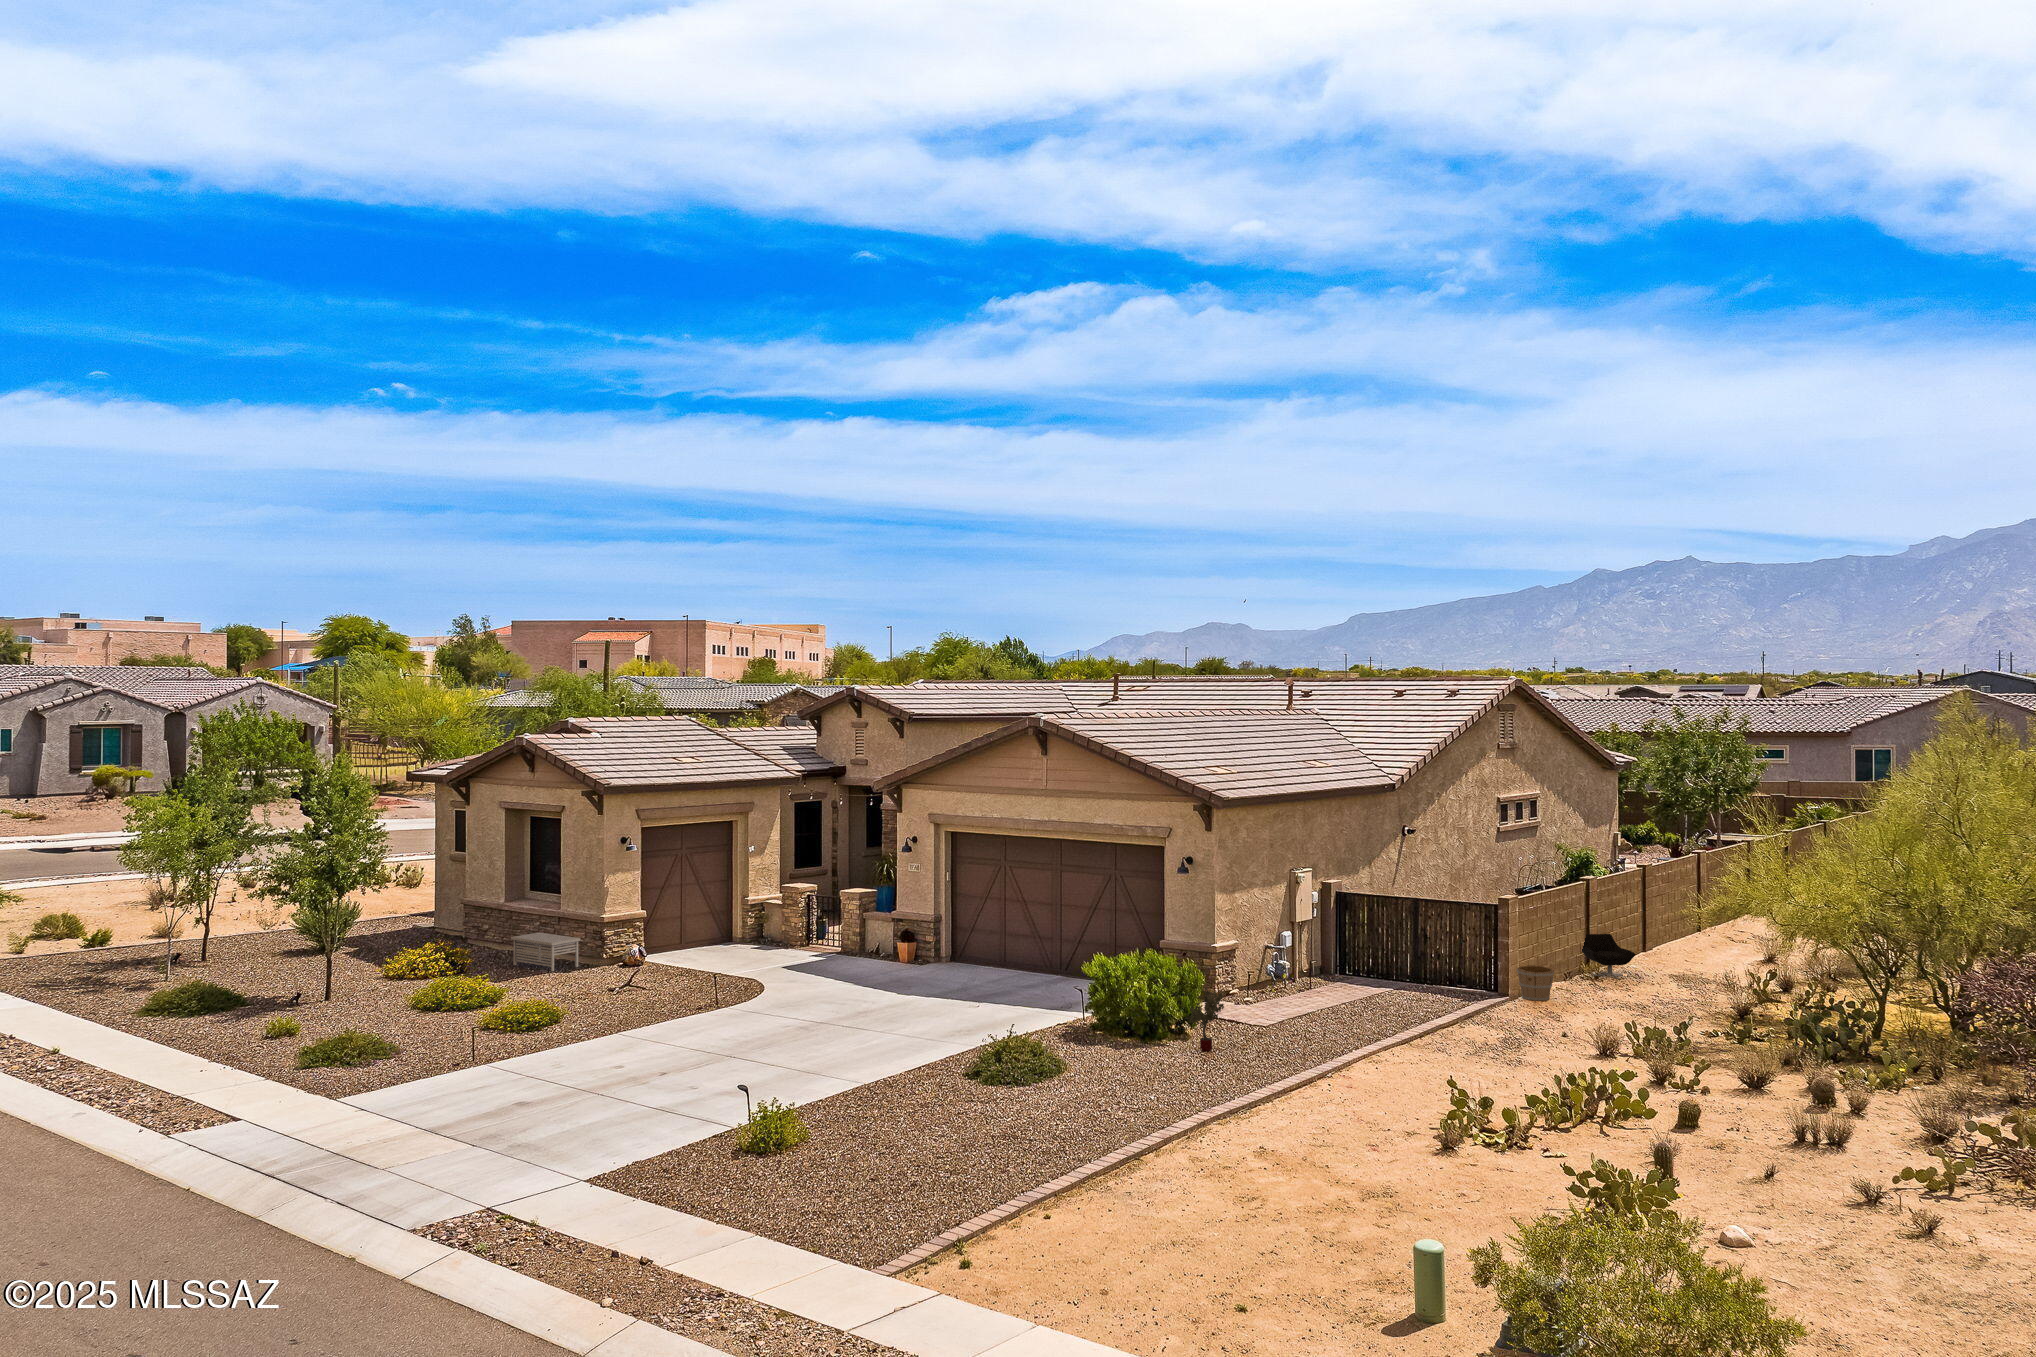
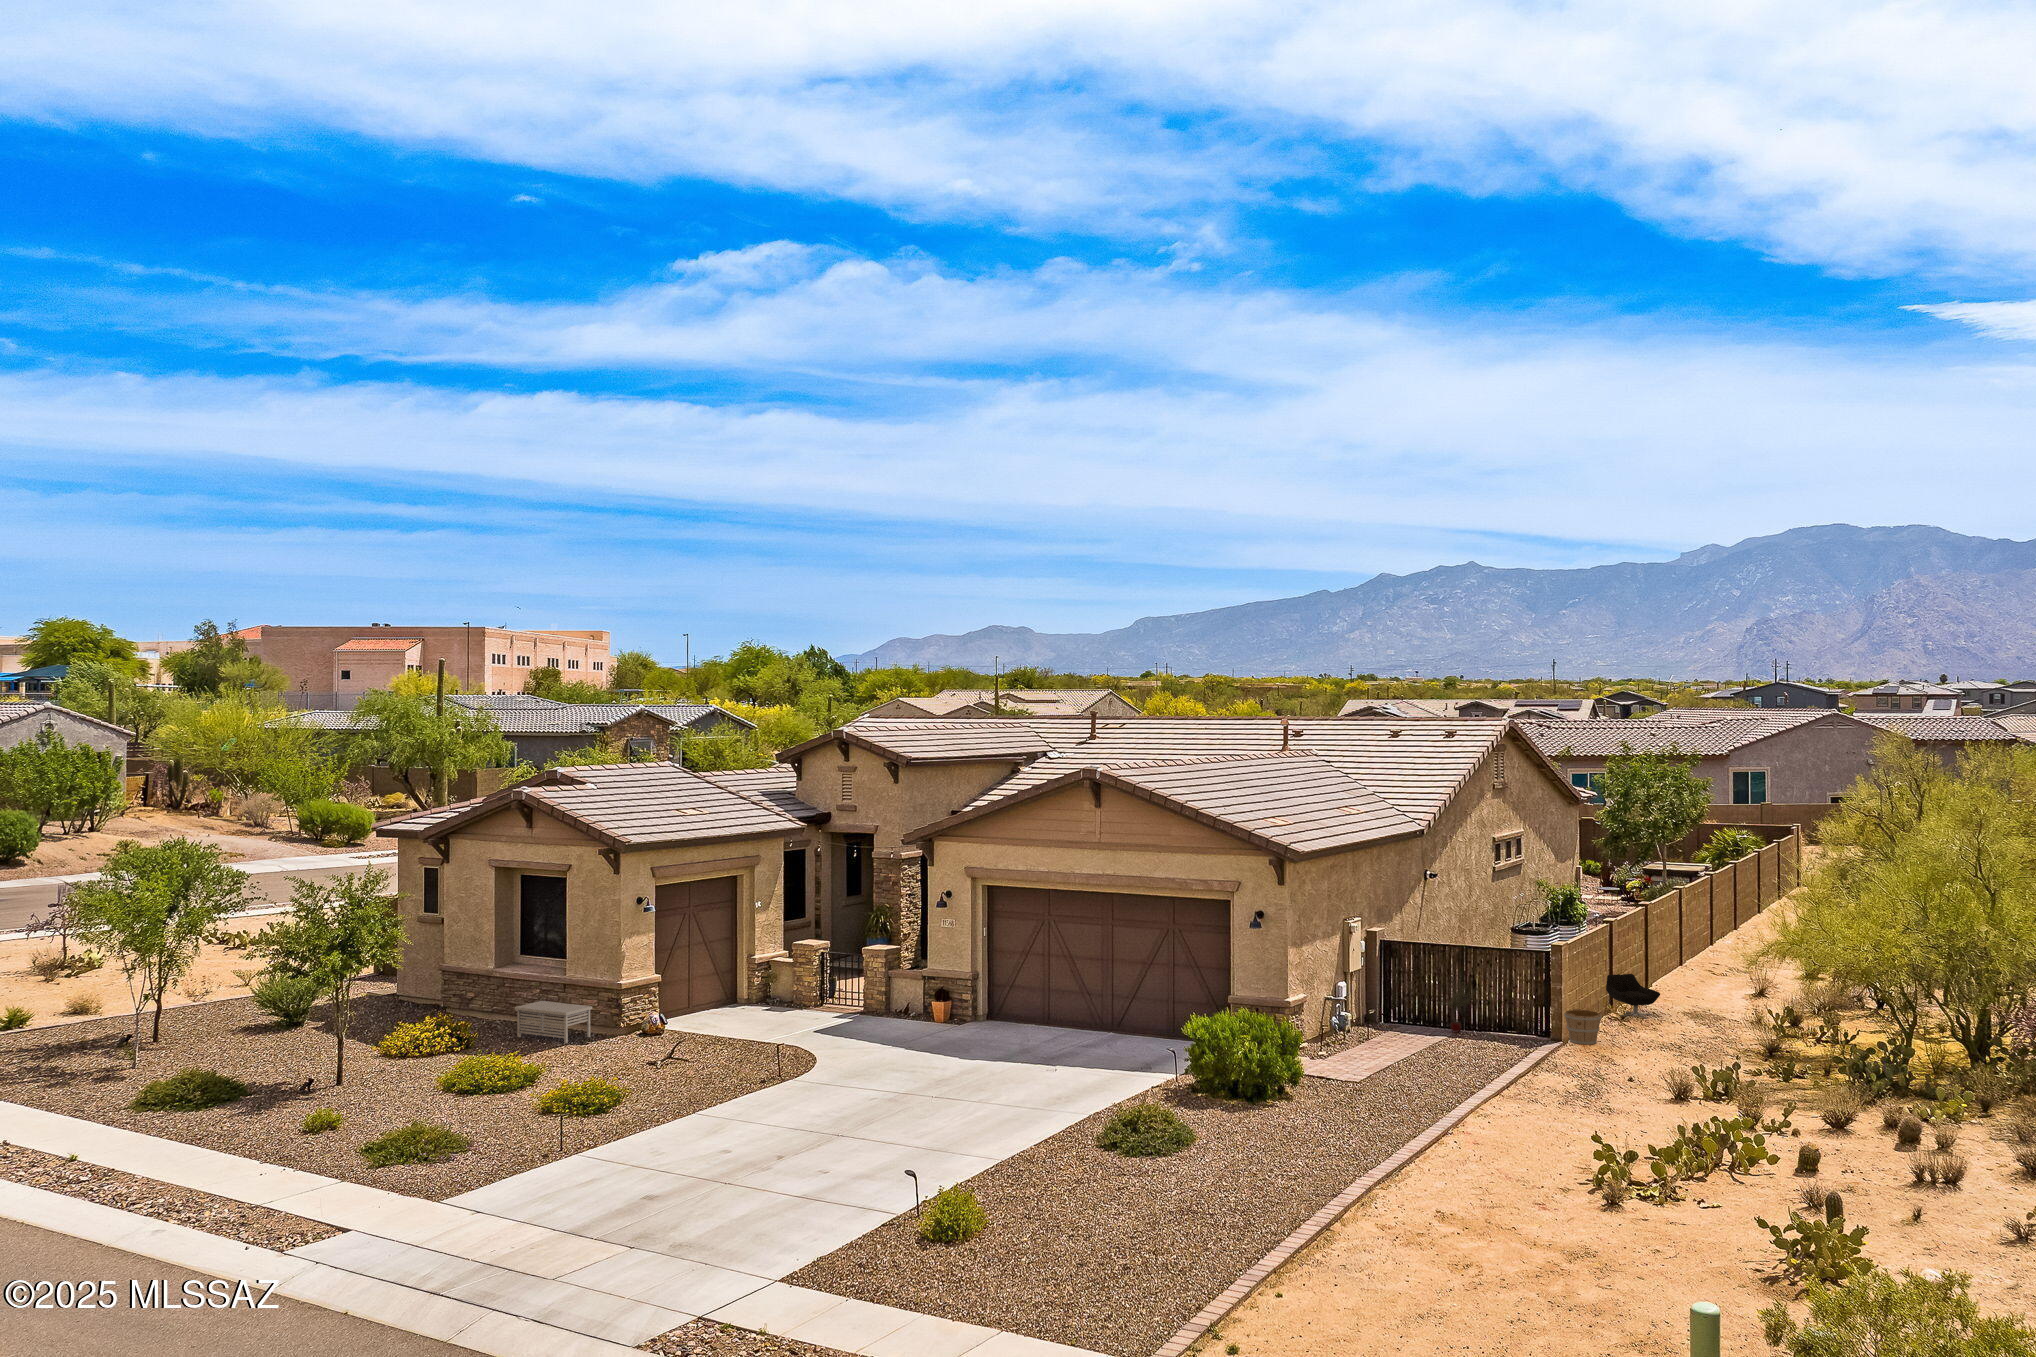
potted tree: present [1186,987,1224,1052] -> present [1437,982,1475,1032]

